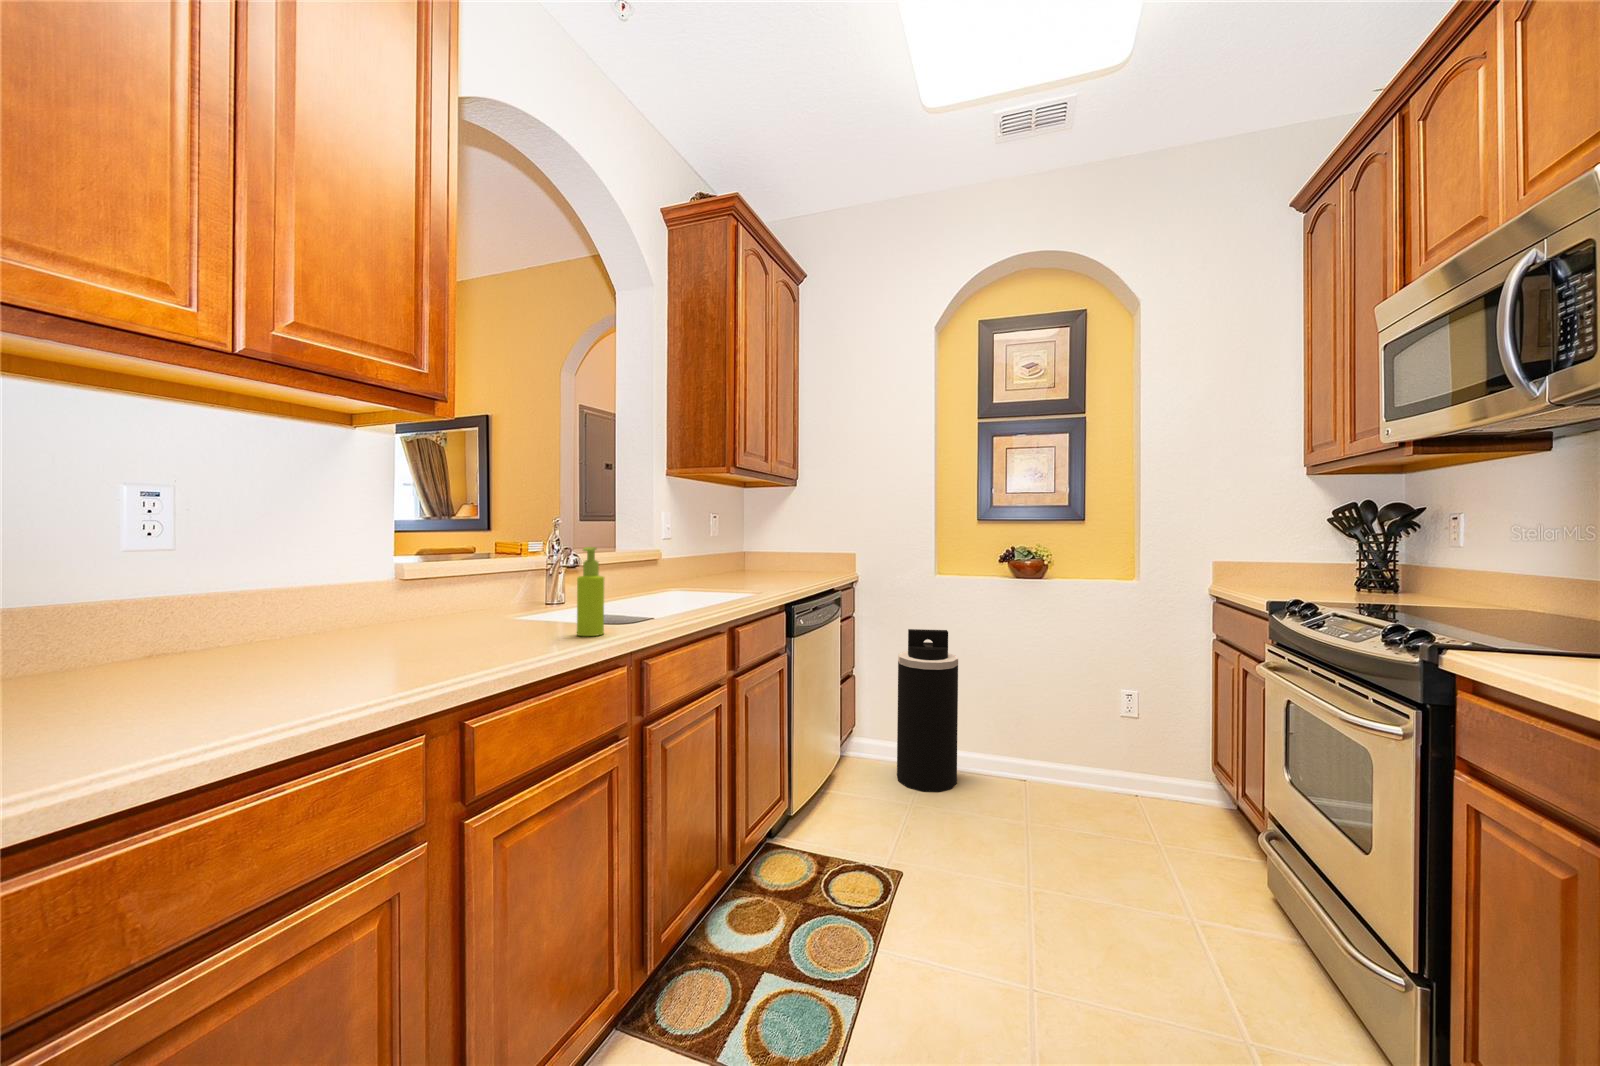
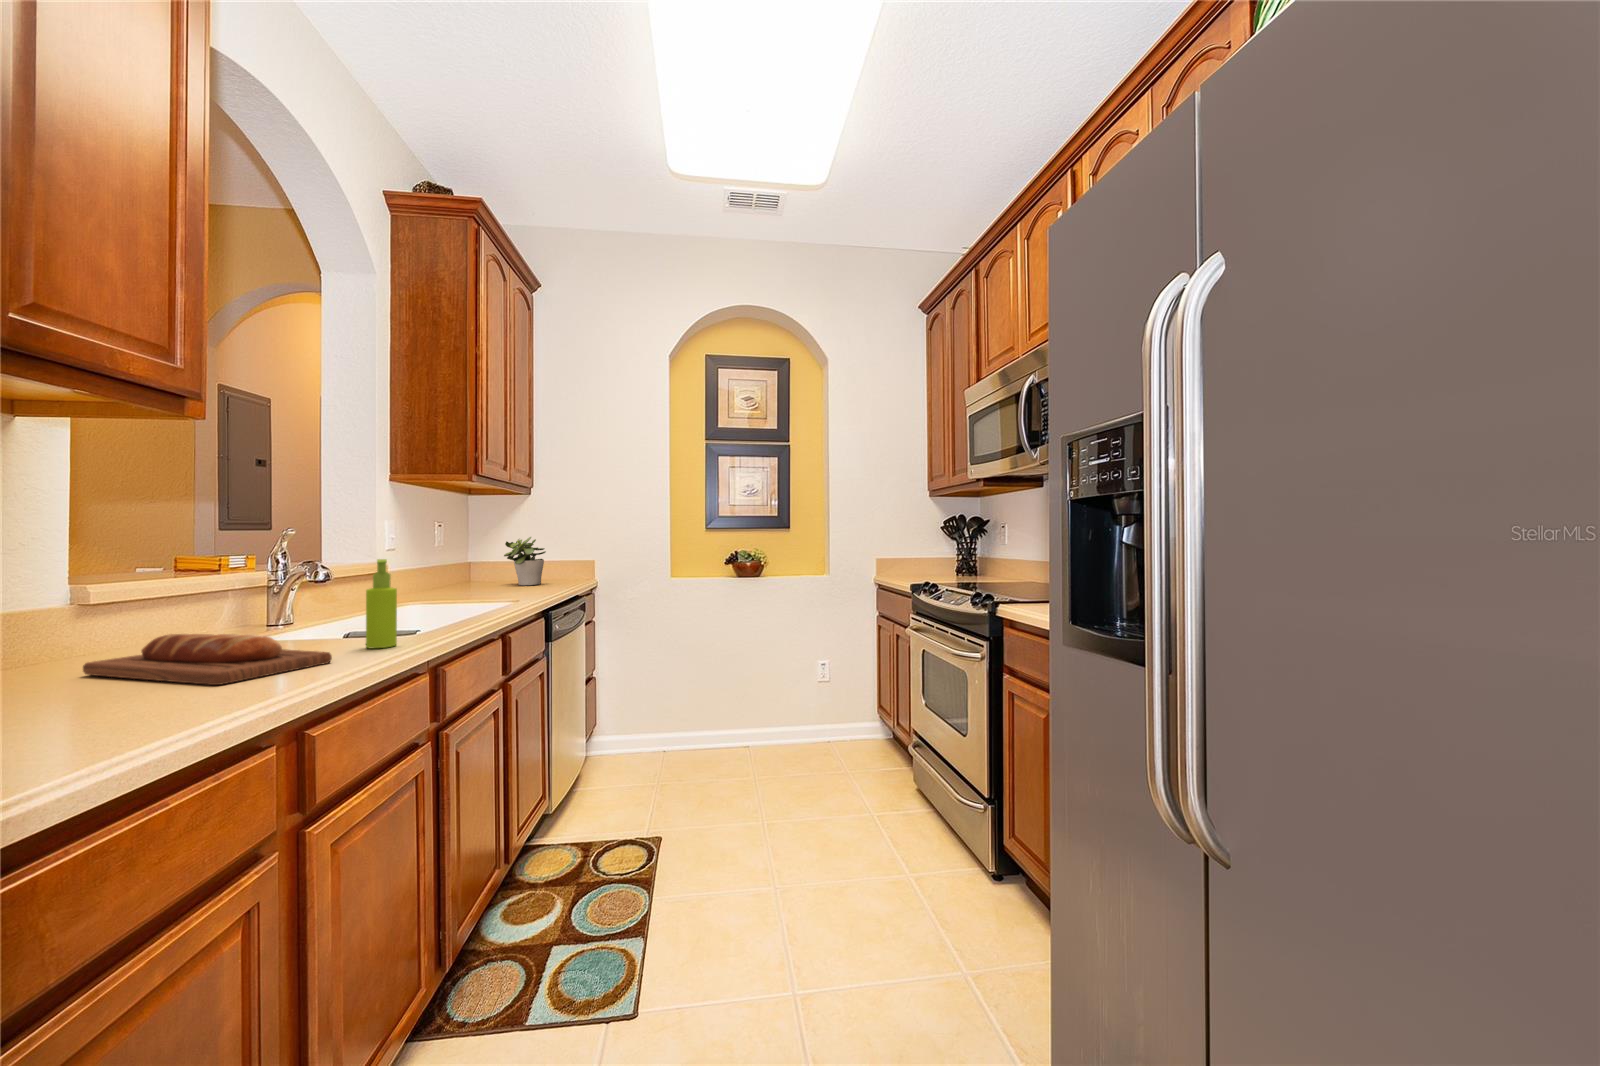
potted plant: none [775,528,812,576] -> present [504,537,546,585]
bread loaf: none [371,609,529,663] -> present [83,634,332,685]
trash can: present [897,629,958,792] -> none [638,627,693,774]

